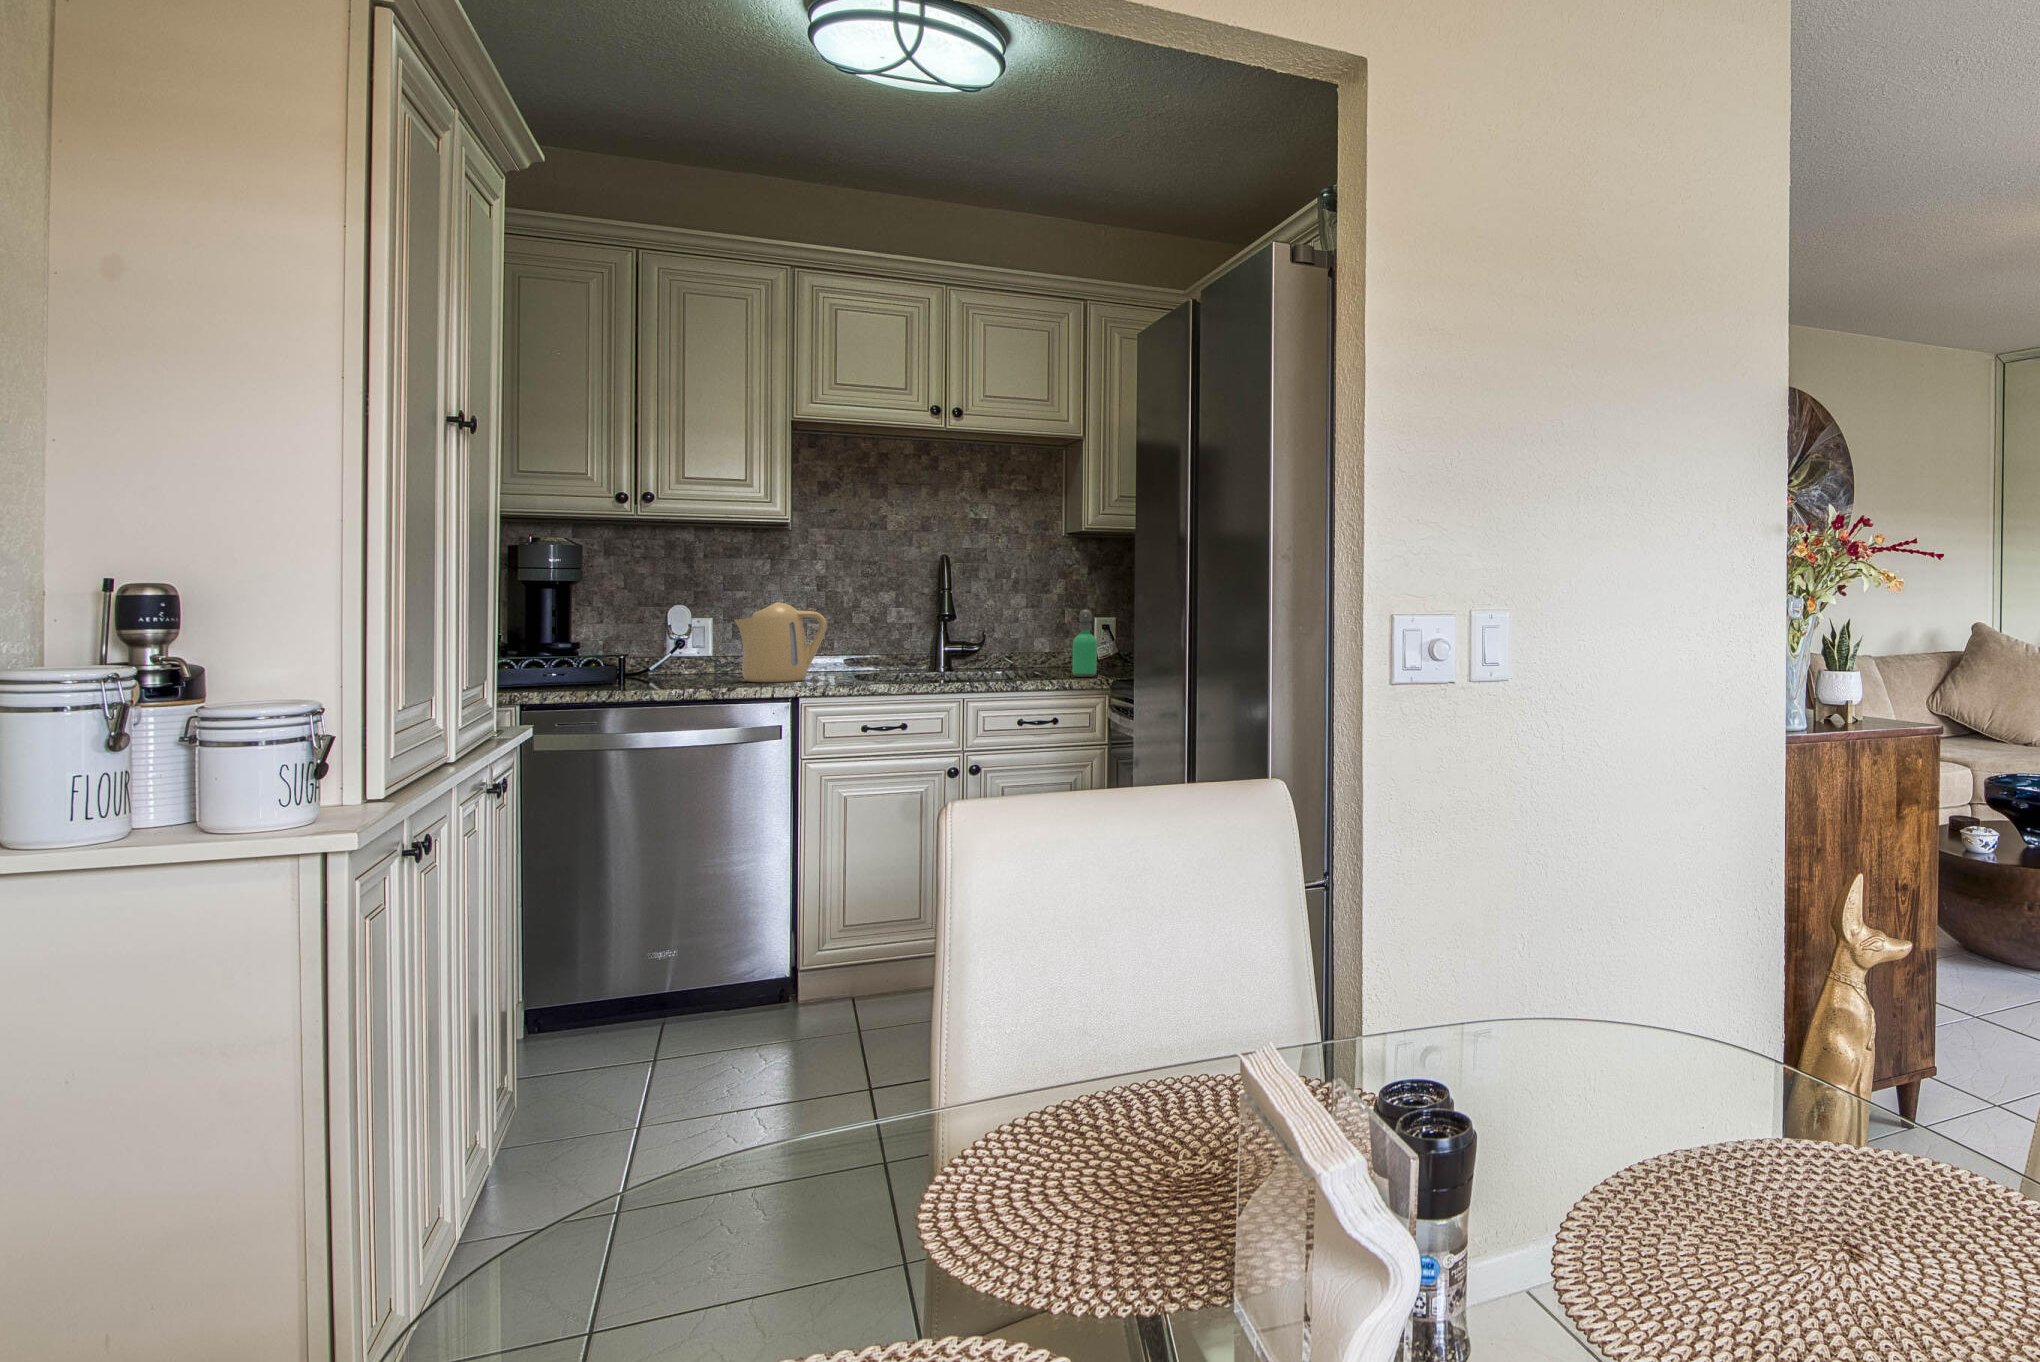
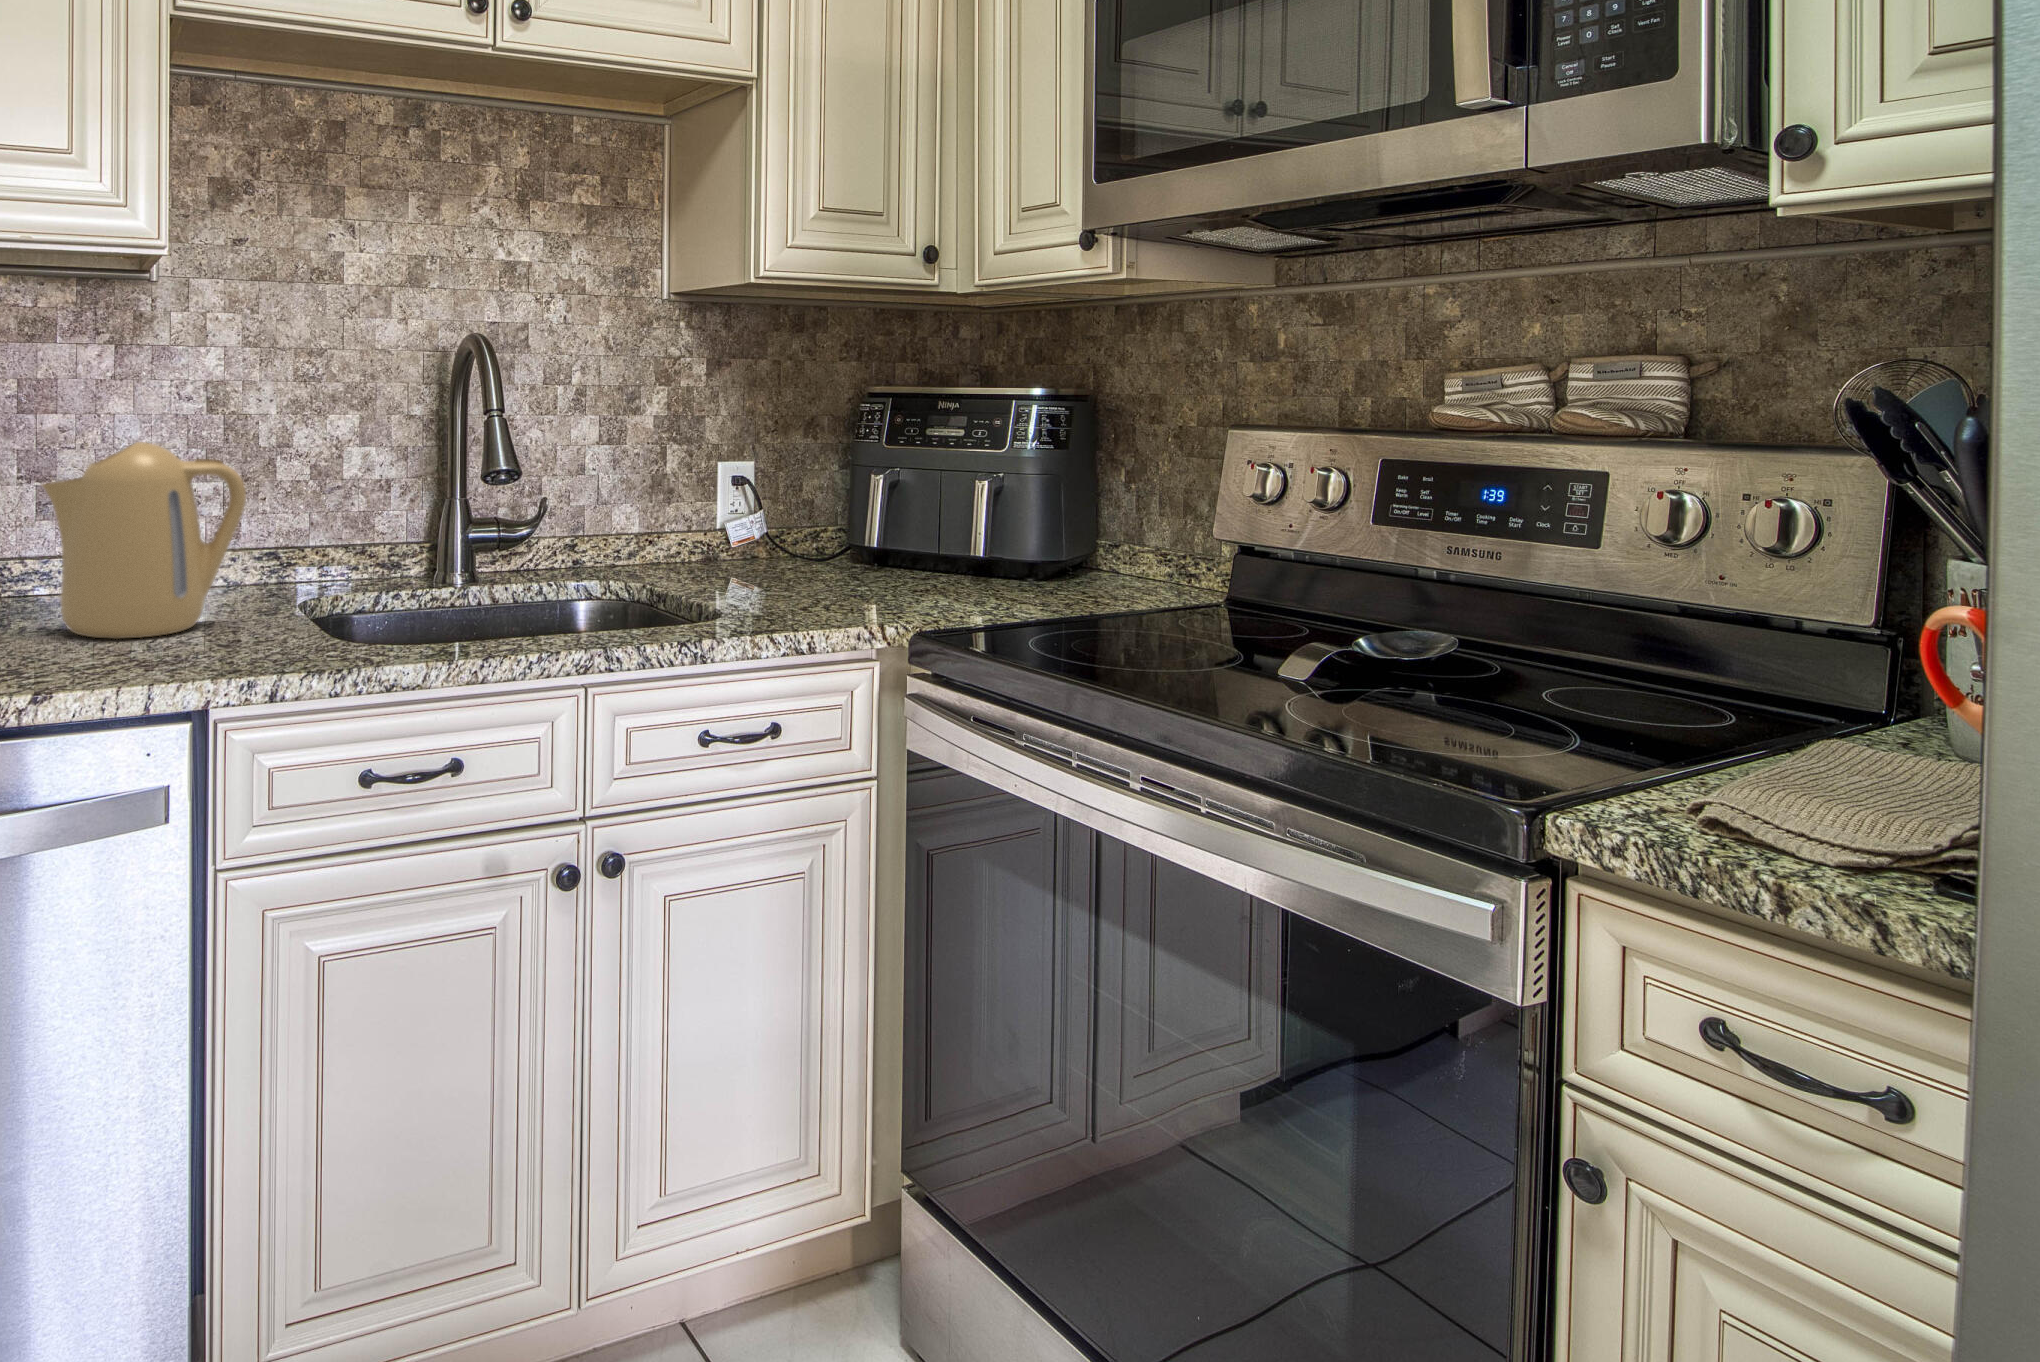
soap dispenser: present [1072,609,1097,677] -> none [762,456,815,610]

